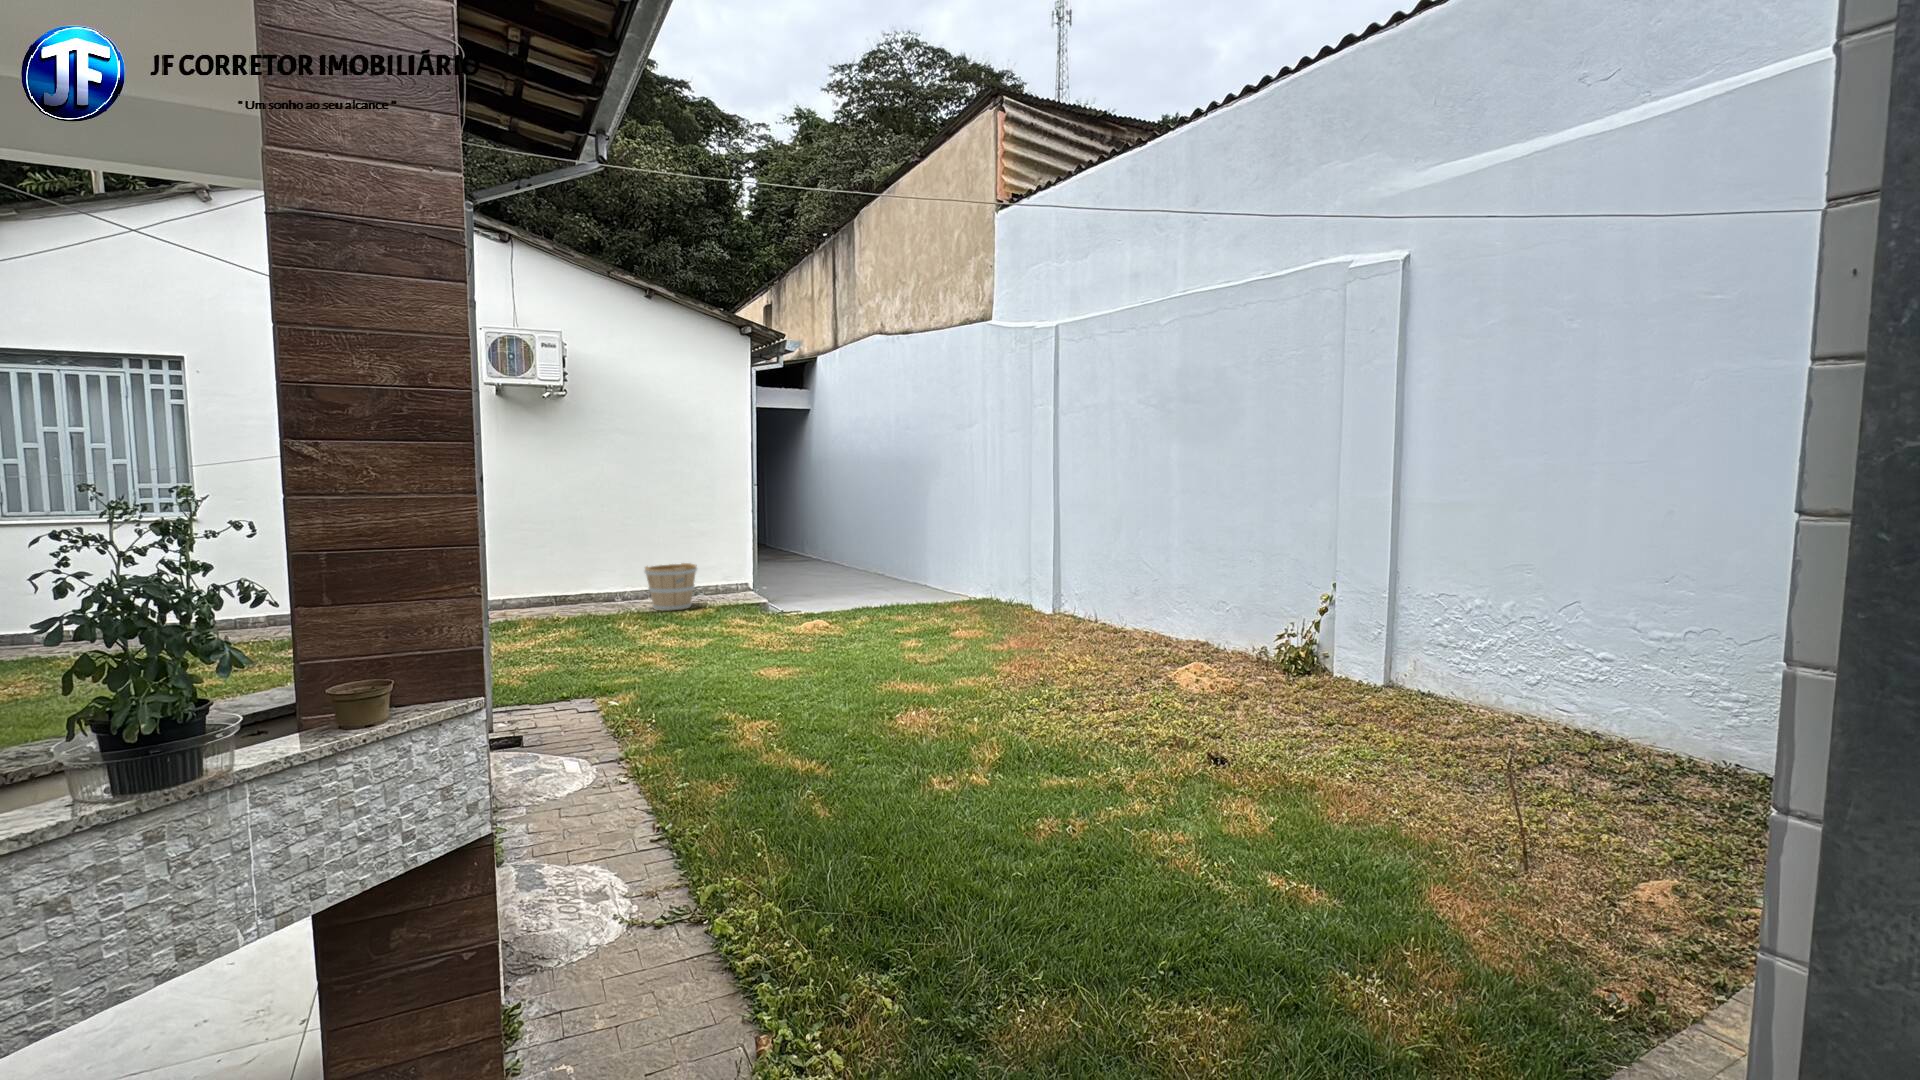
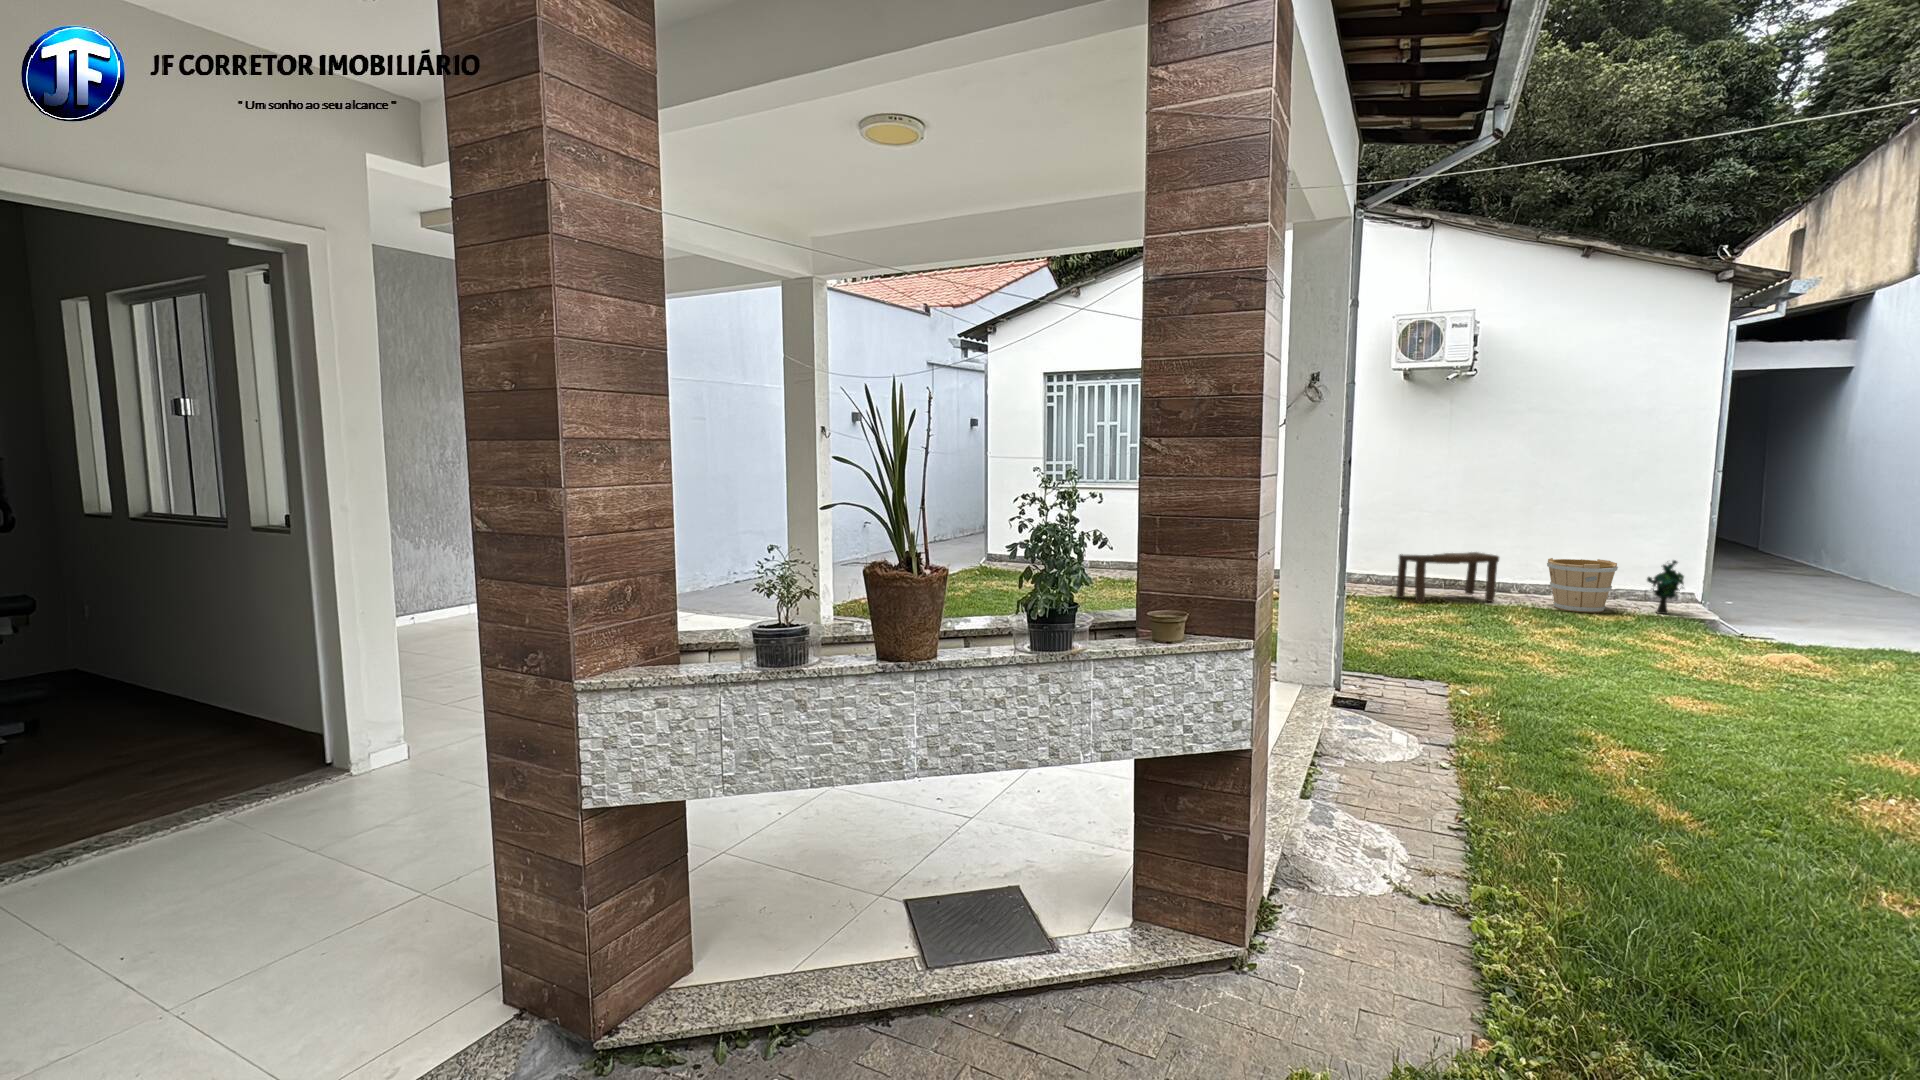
decorative plant: none [717,557,744,603] -> present [1647,560,1684,614]
bench: none [510,567,605,624] -> present [1396,552,1499,603]

